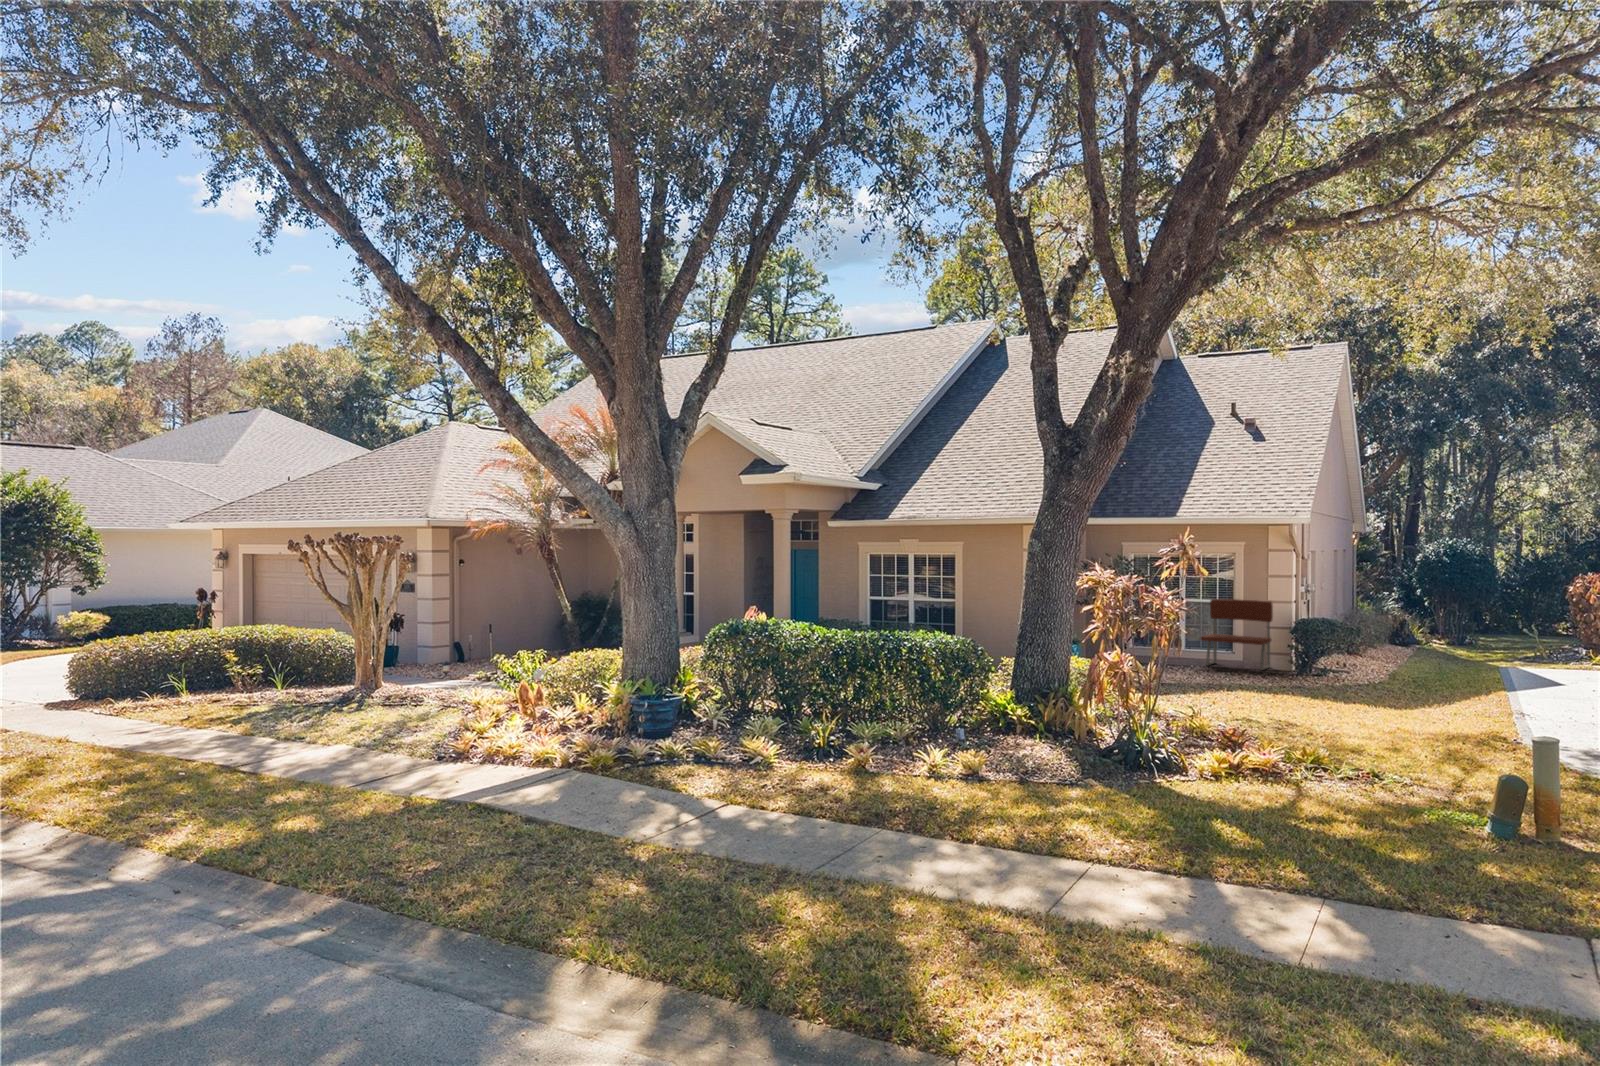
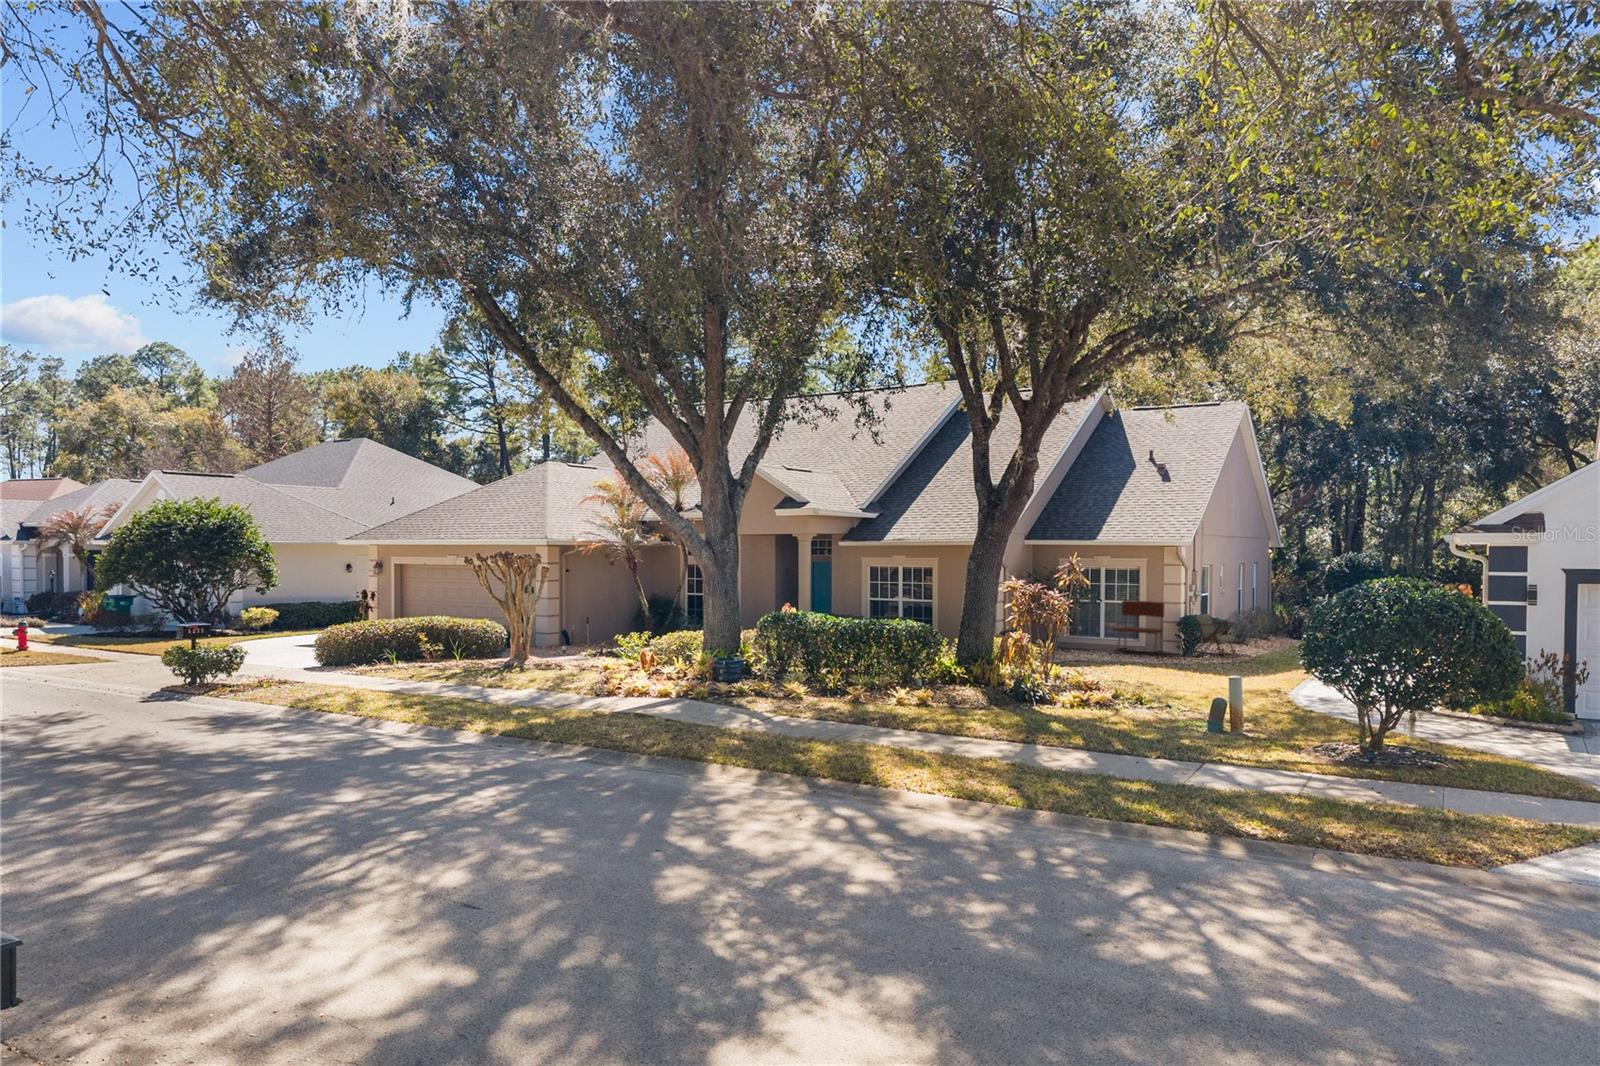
lounge chair: none [1314,616,1374,676] -> present [1193,613,1235,655]

